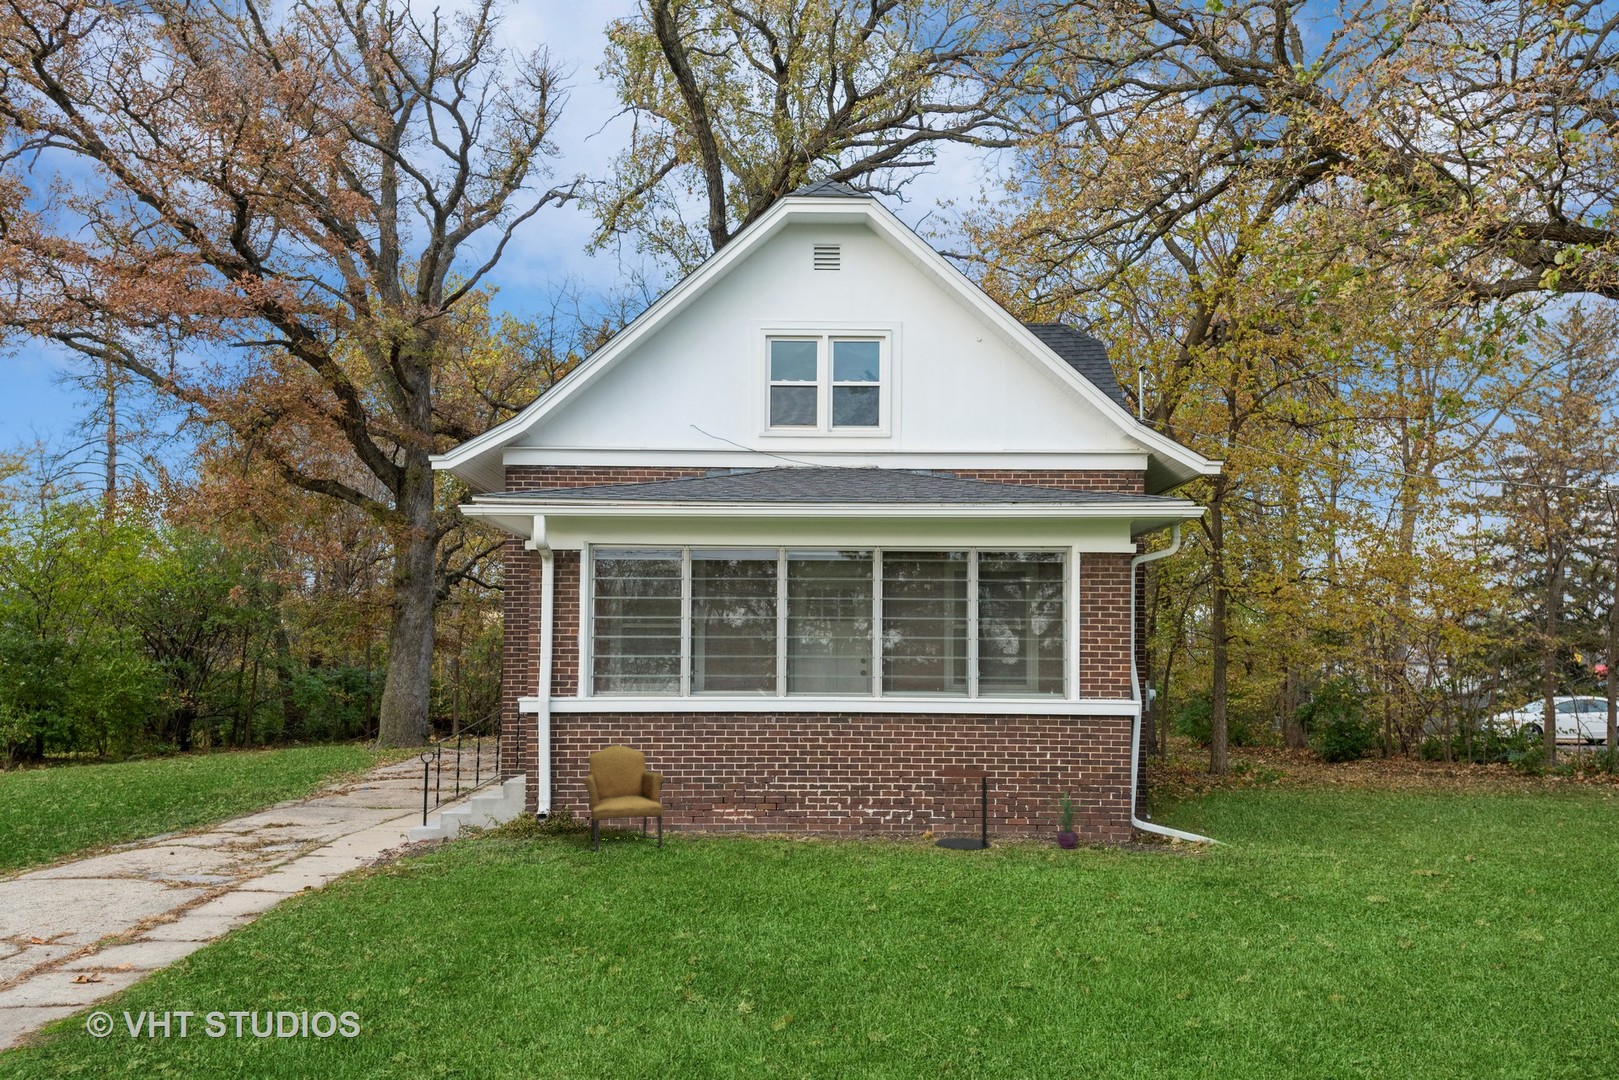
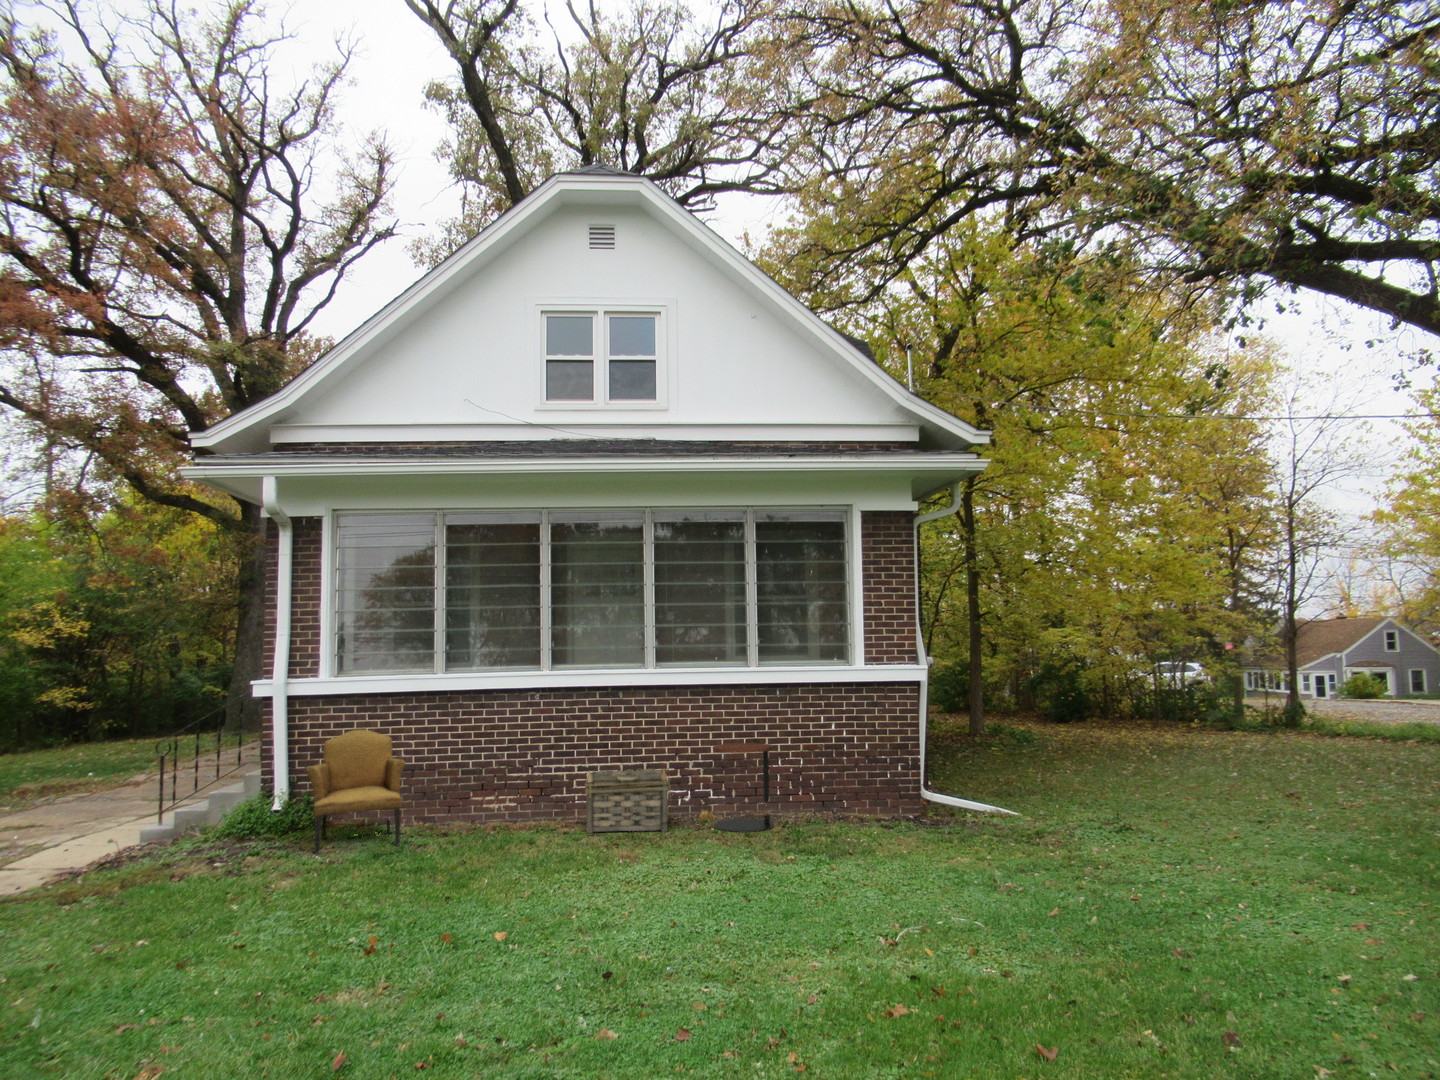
basket: none [820,788,897,846] -> present [585,769,671,833]
decorative plant: present [1037,790,1084,849] -> none [821,761,884,826]

